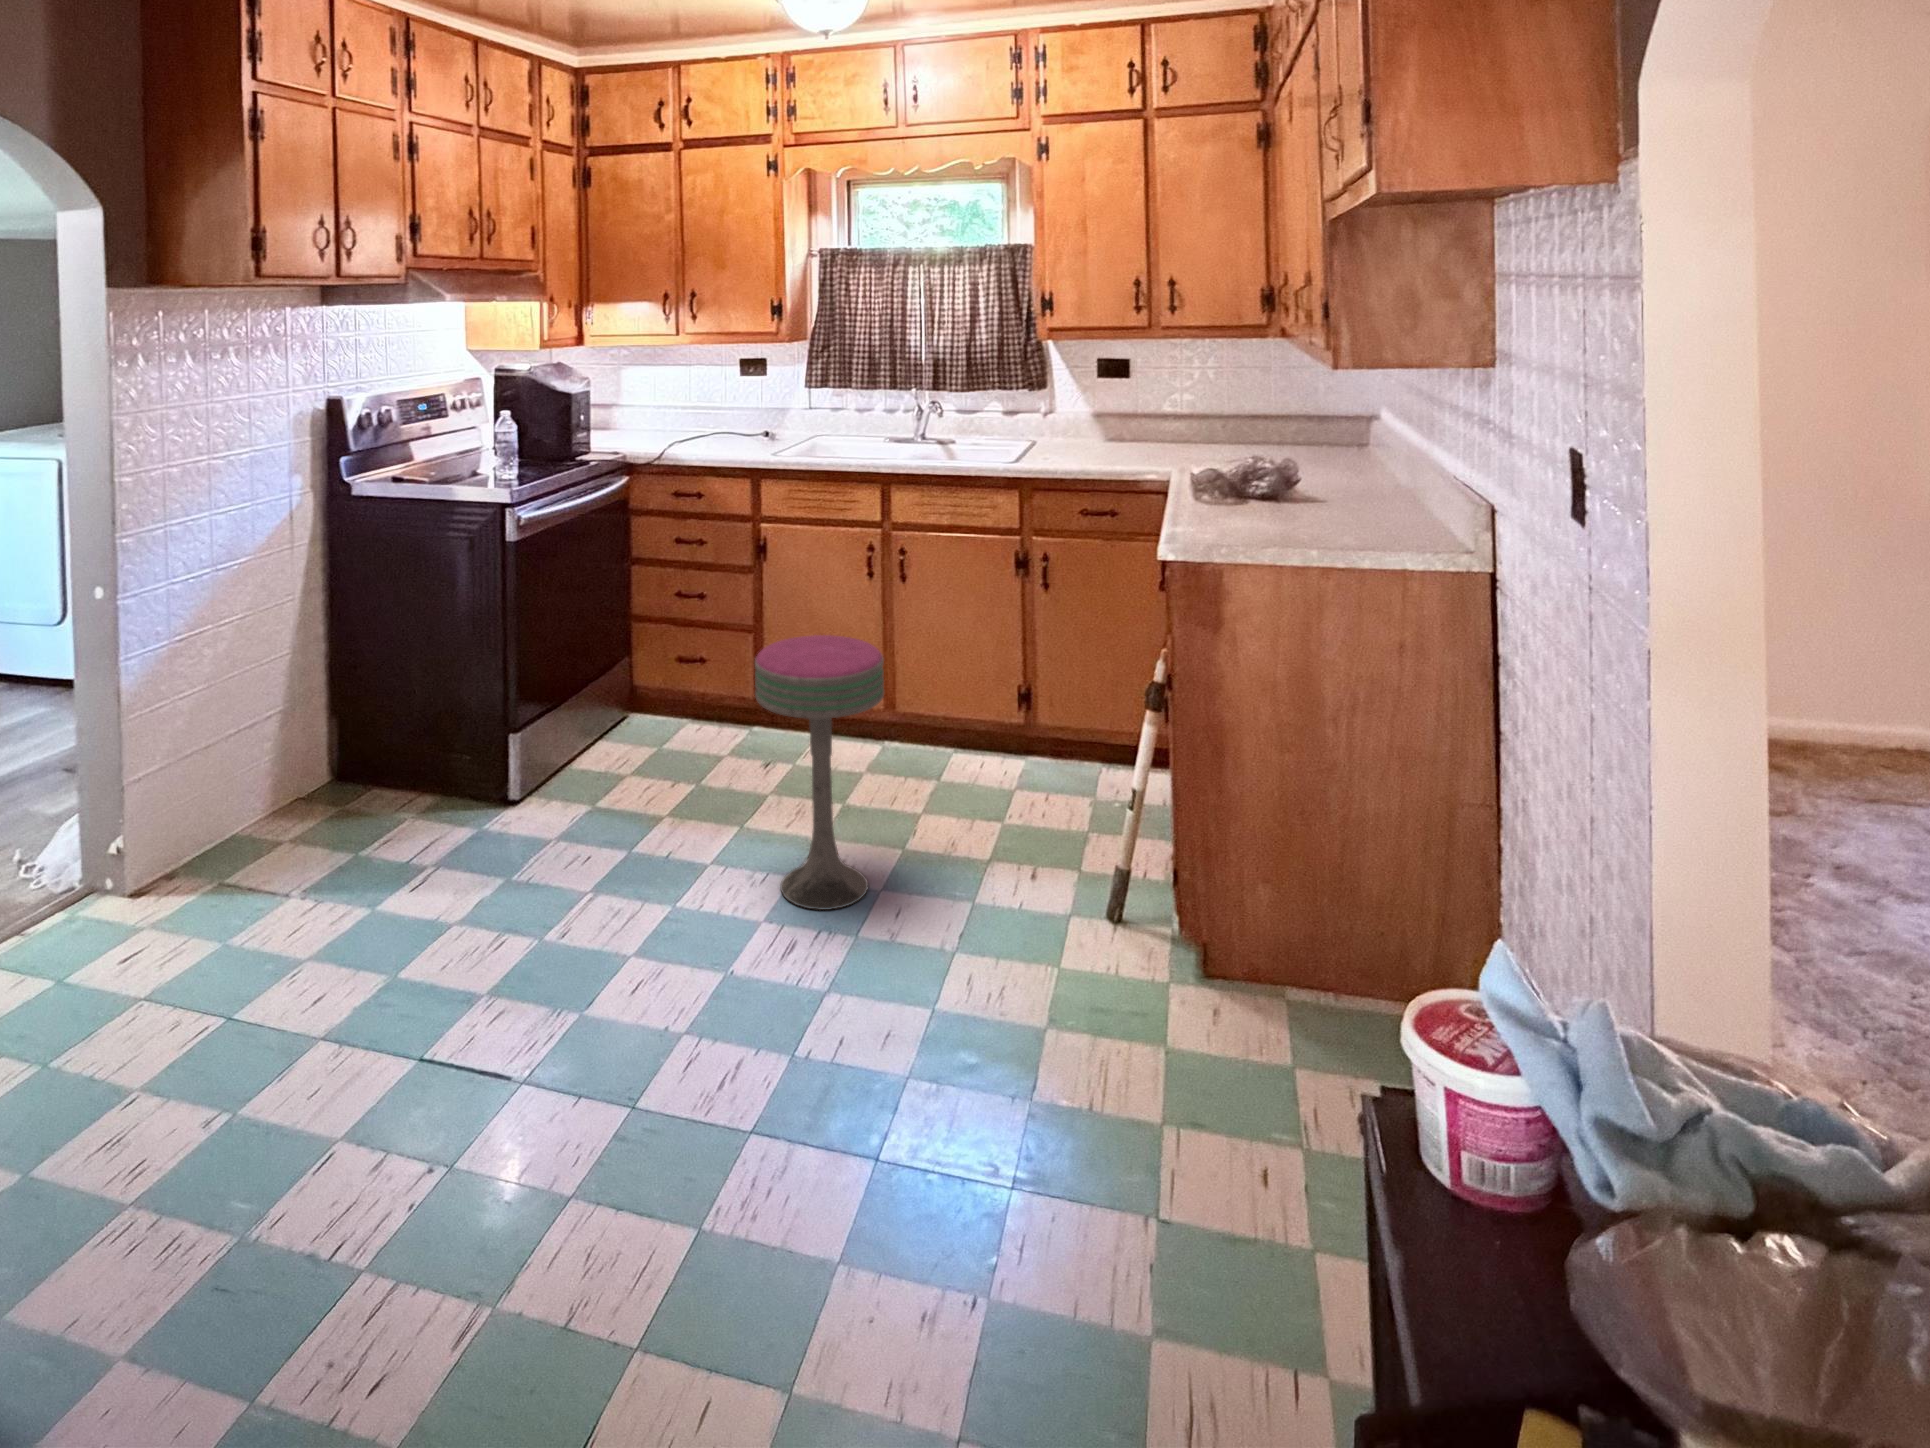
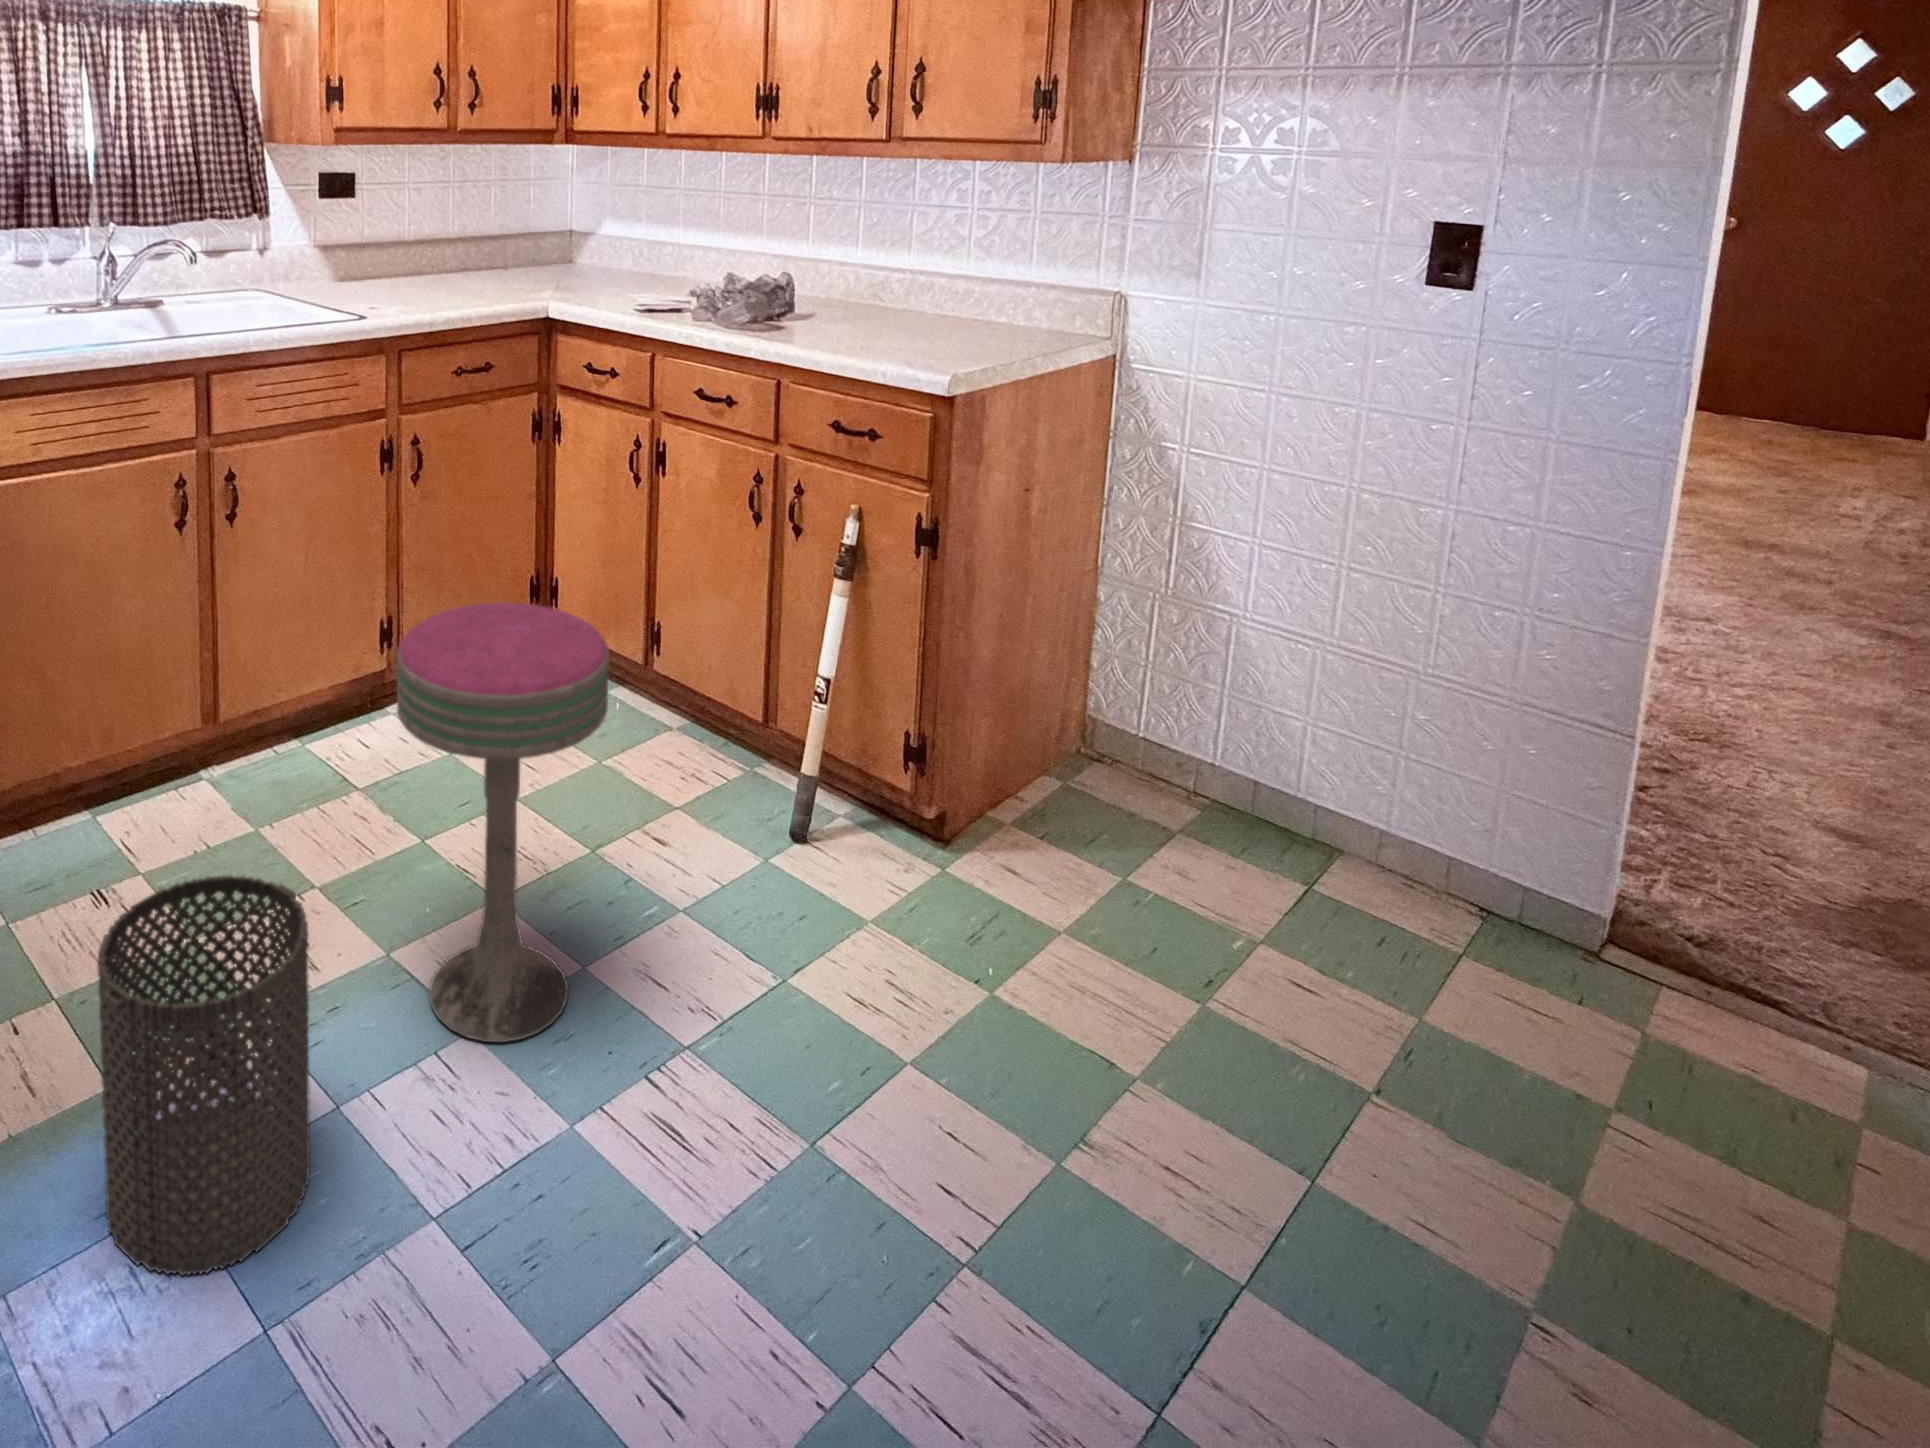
trash can: none [583,717,686,893] -> present [97,875,310,1275]

